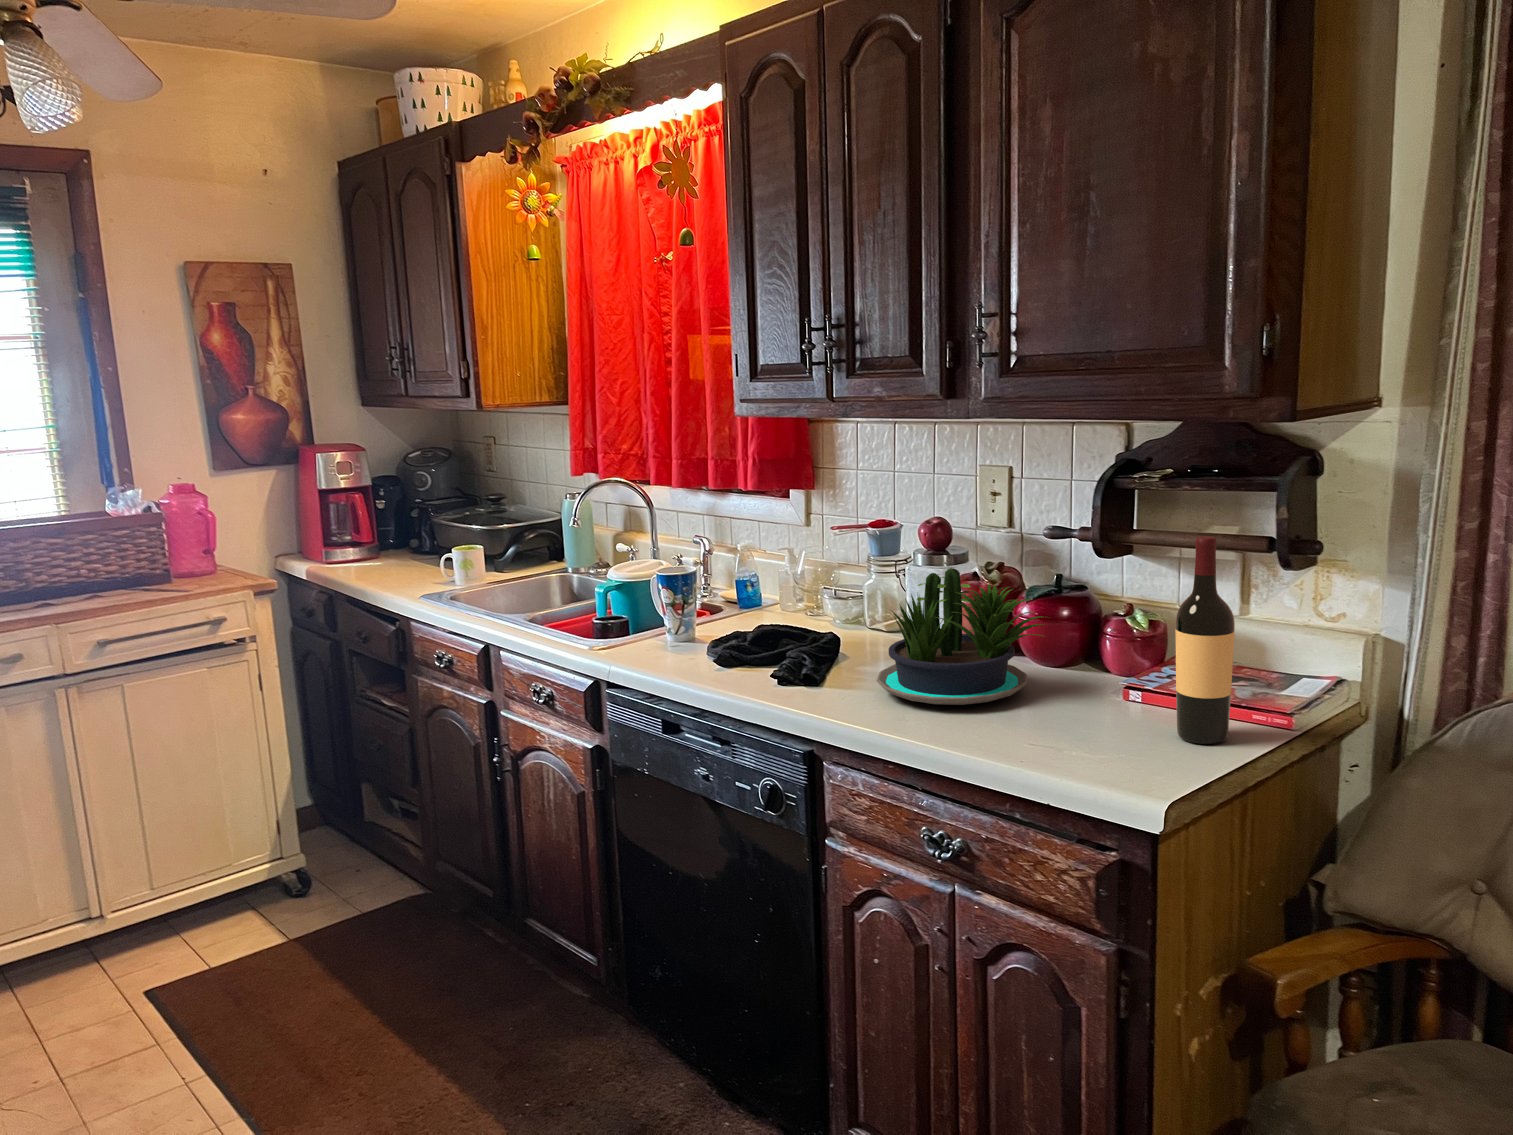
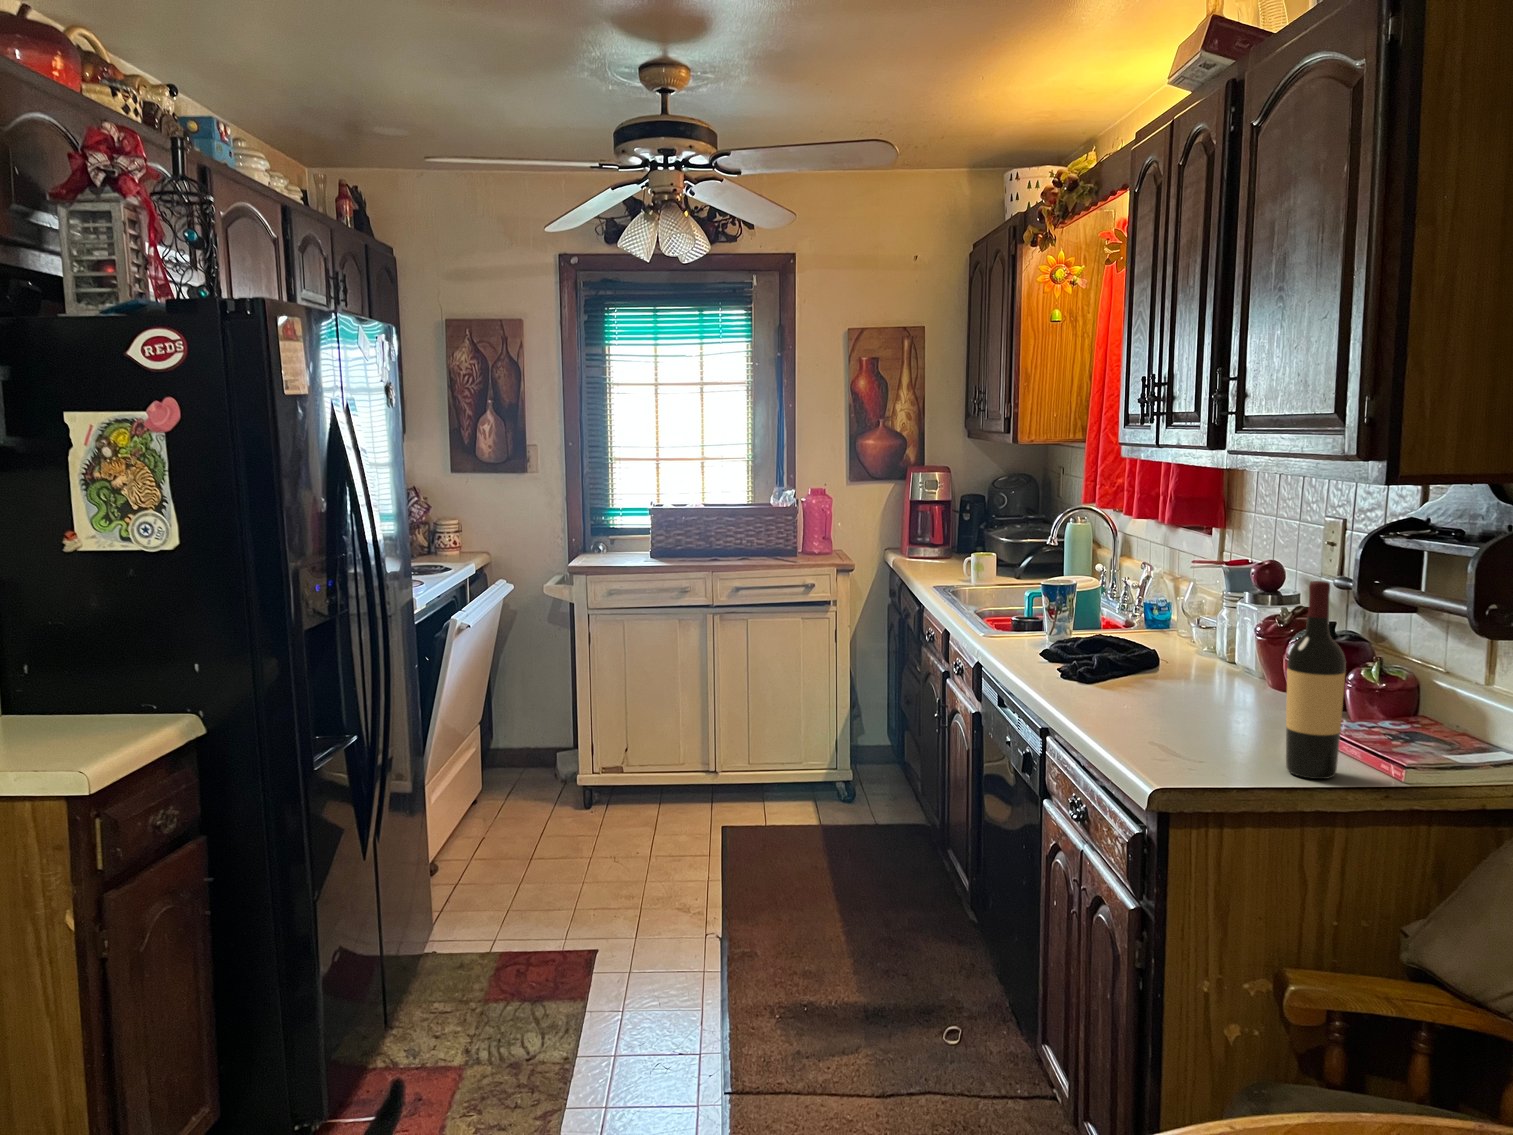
potted plant: present [876,568,1043,705] -> none [1109,597,1279,715]

